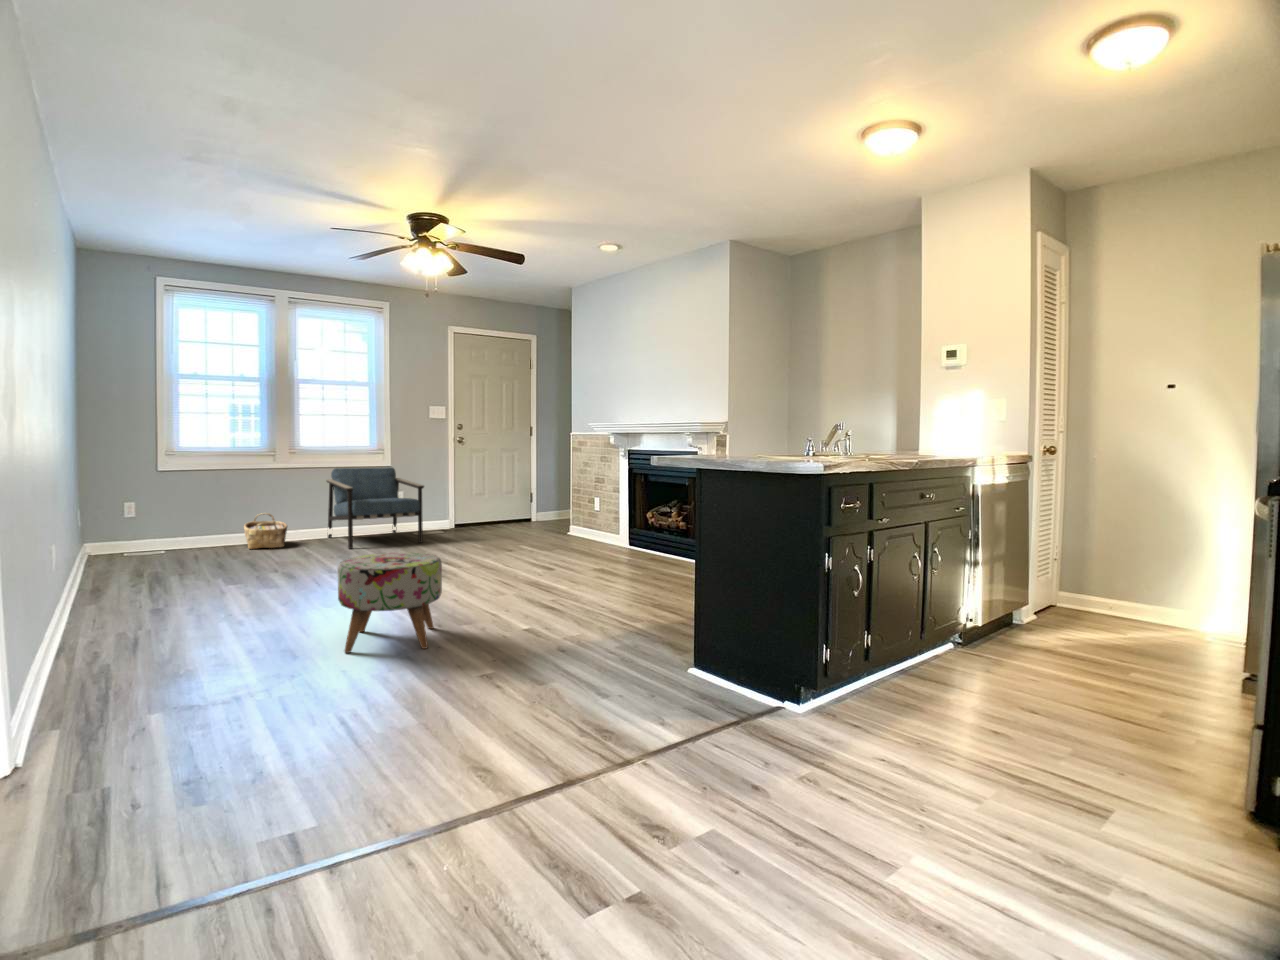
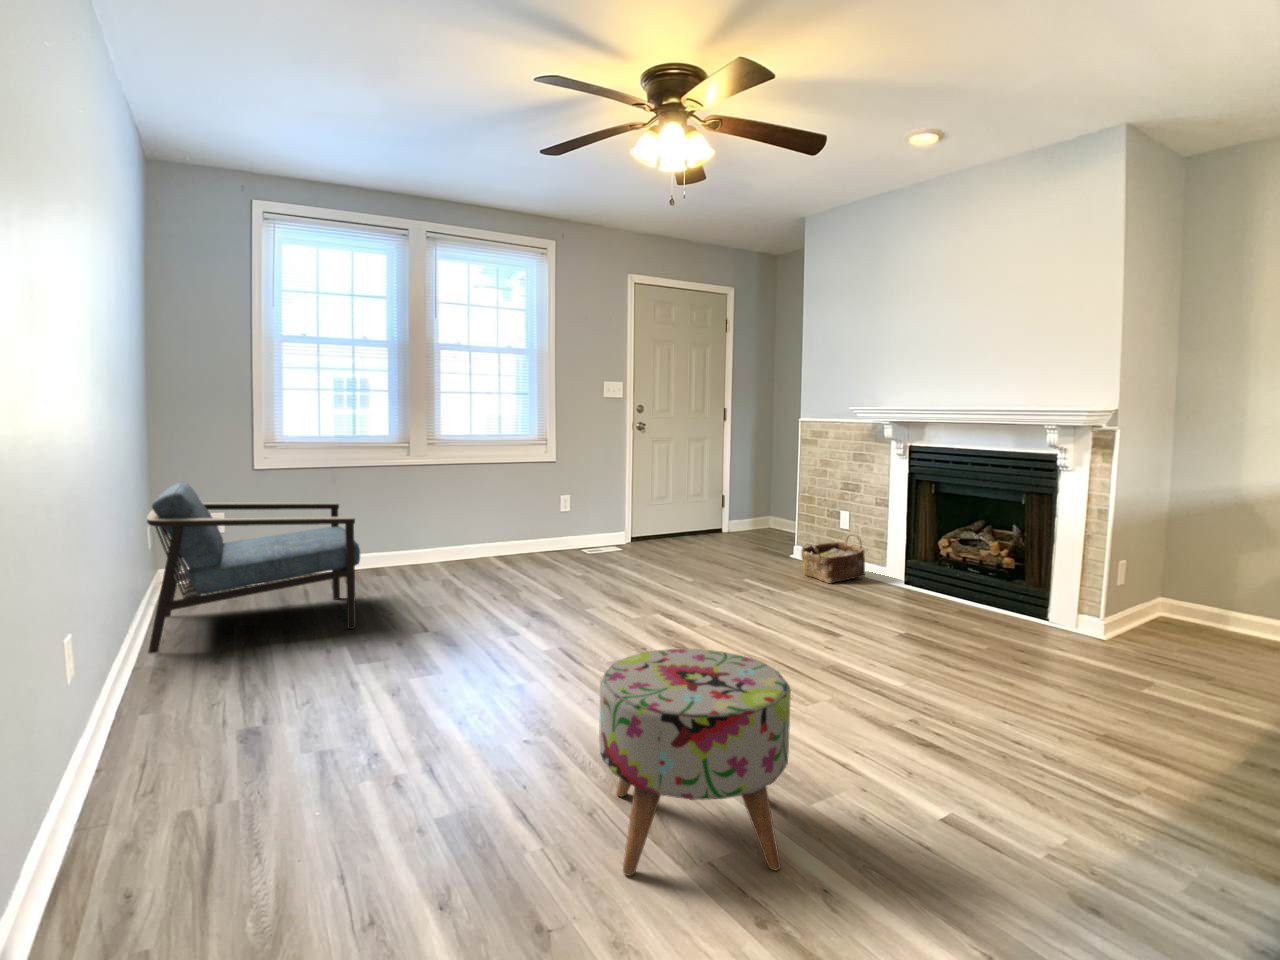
armchair: present [326,467,424,549] -> present [147,482,360,654]
woven basket: present [244,513,287,549] -> present [801,534,865,583]

